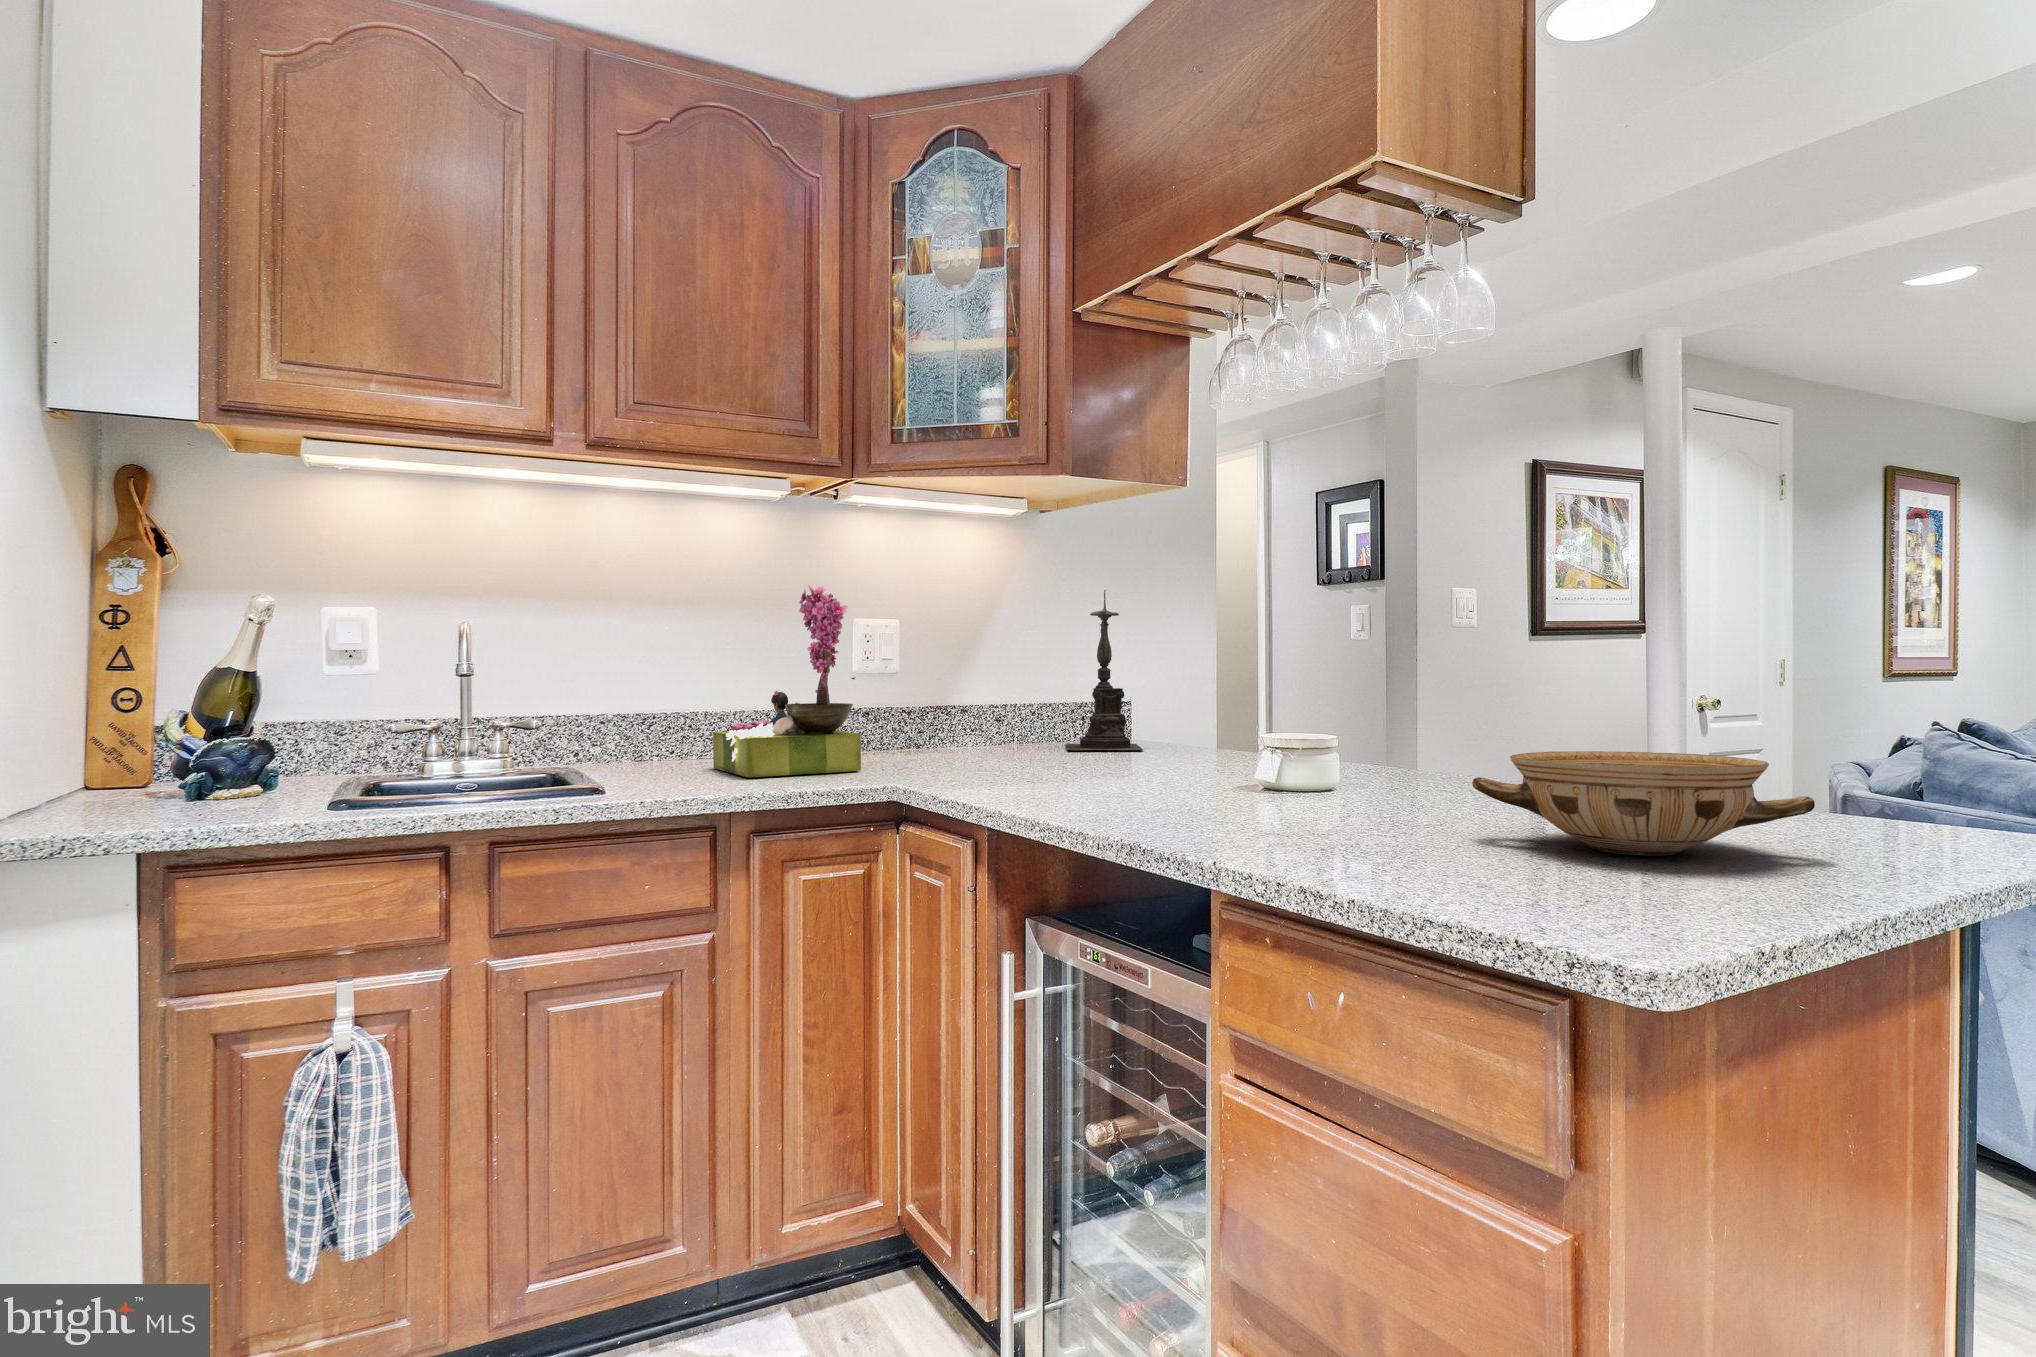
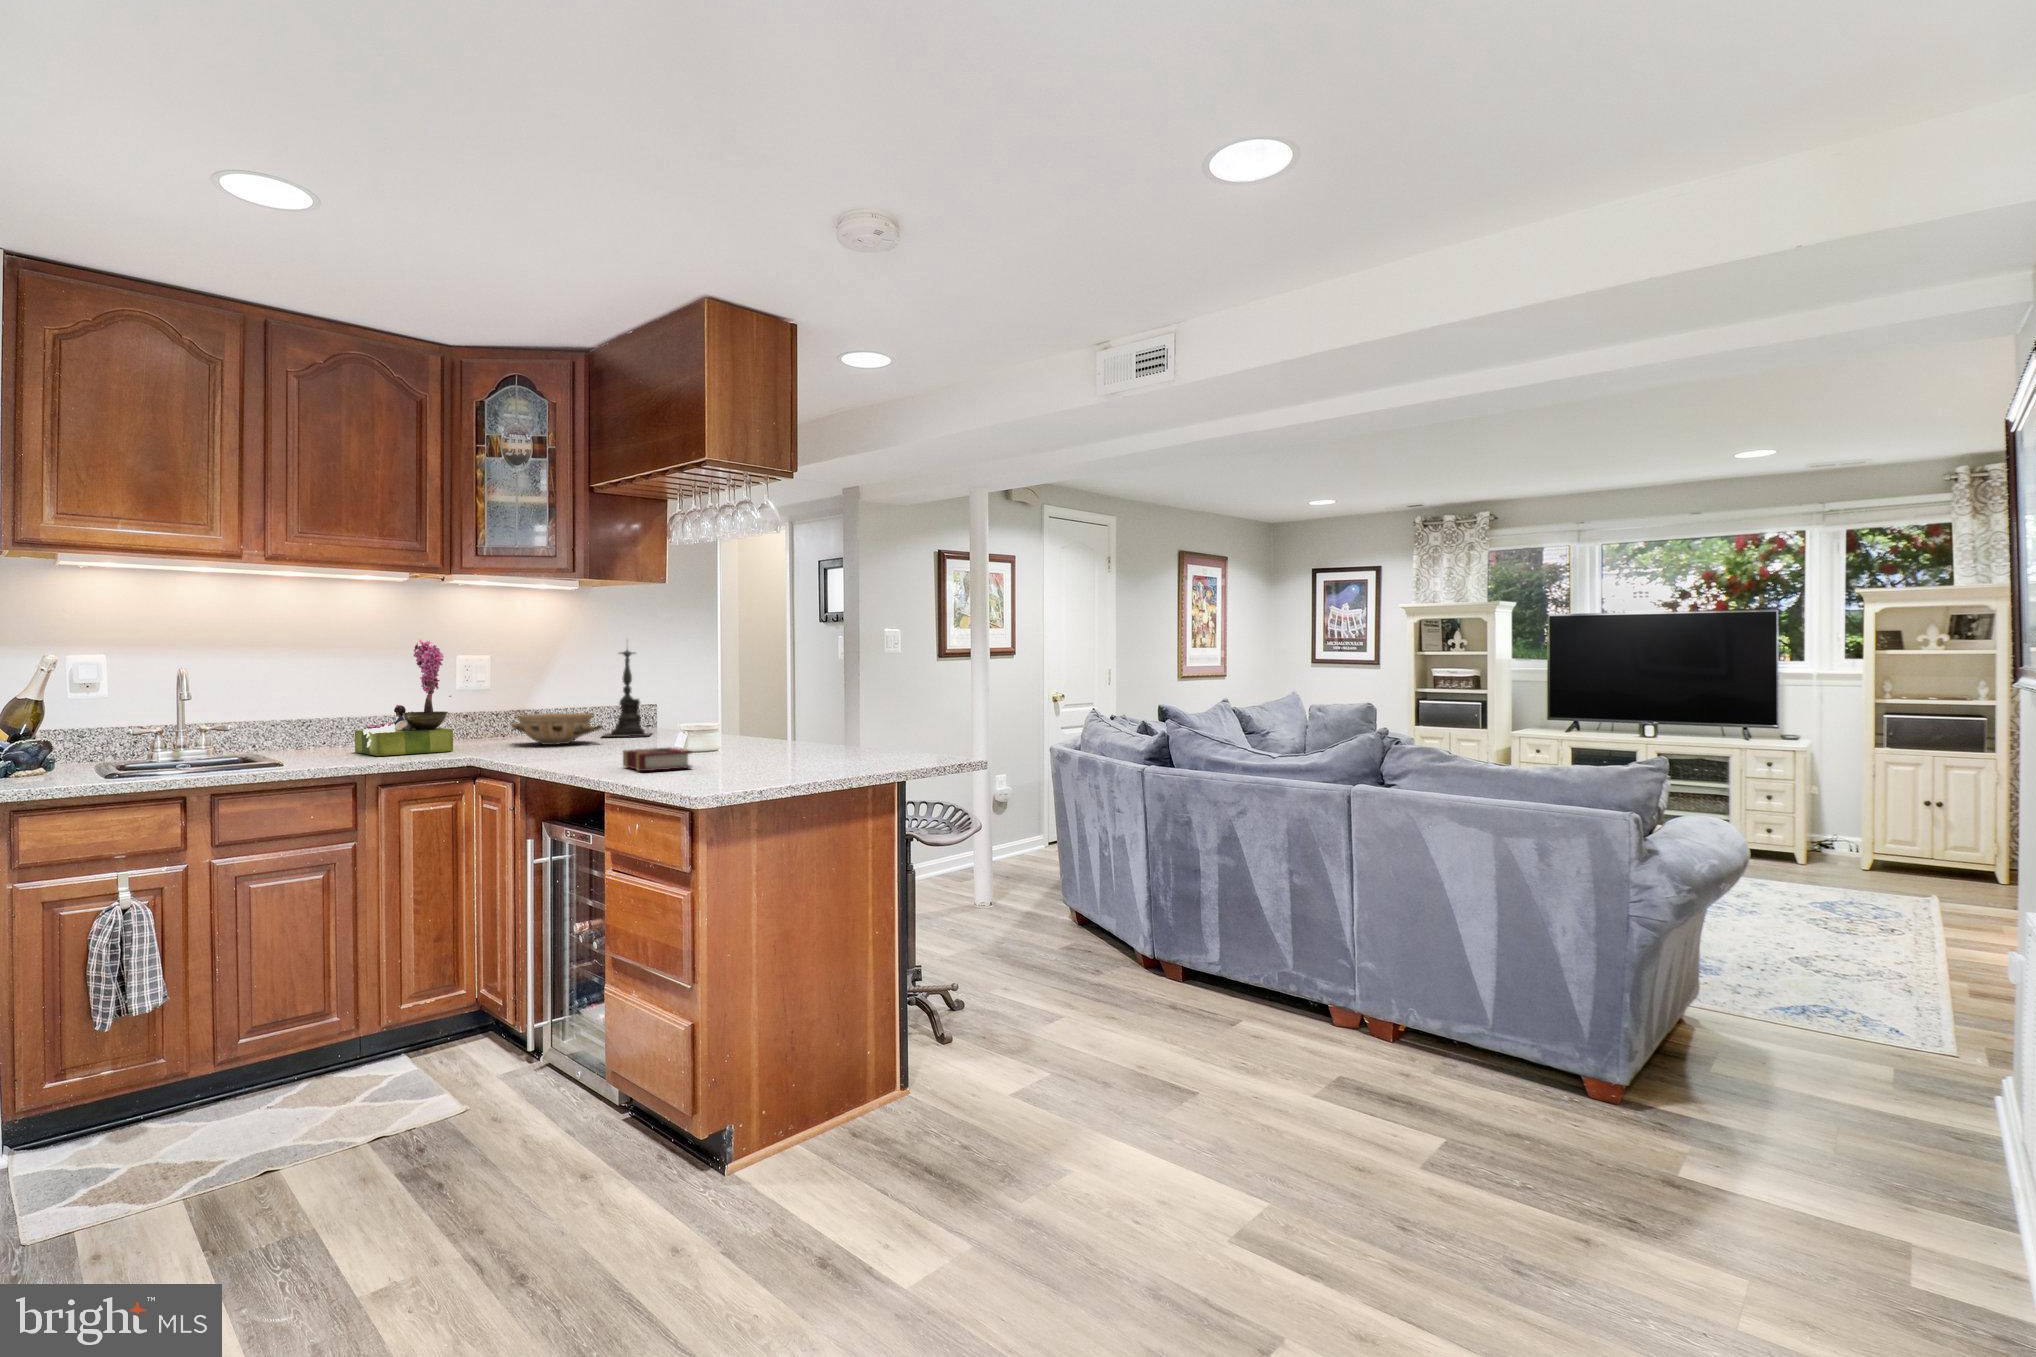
ceramic bowl: present [1472,751,1815,855] -> present [511,713,602,745]
book: none [1221,784,1394,843] -> present [623,747,691,771]

